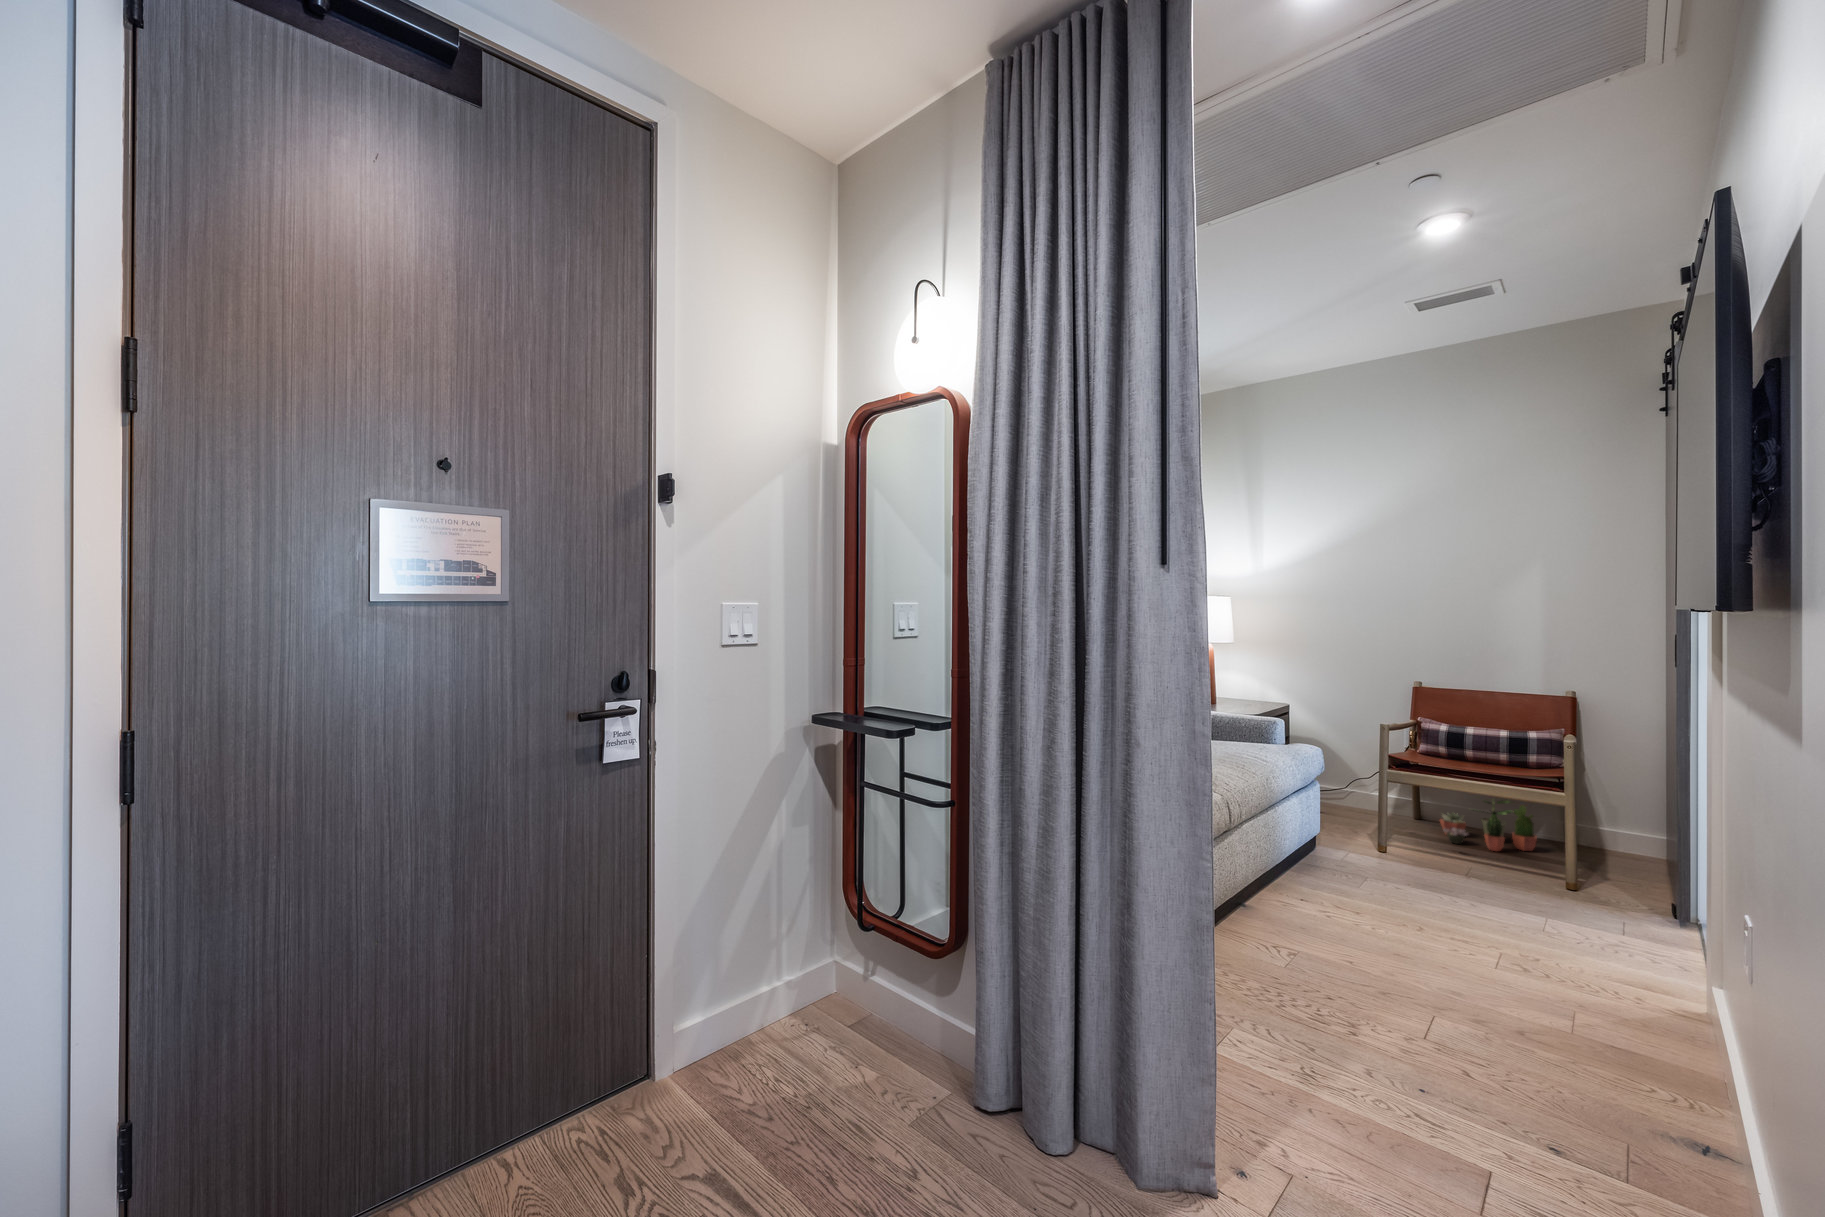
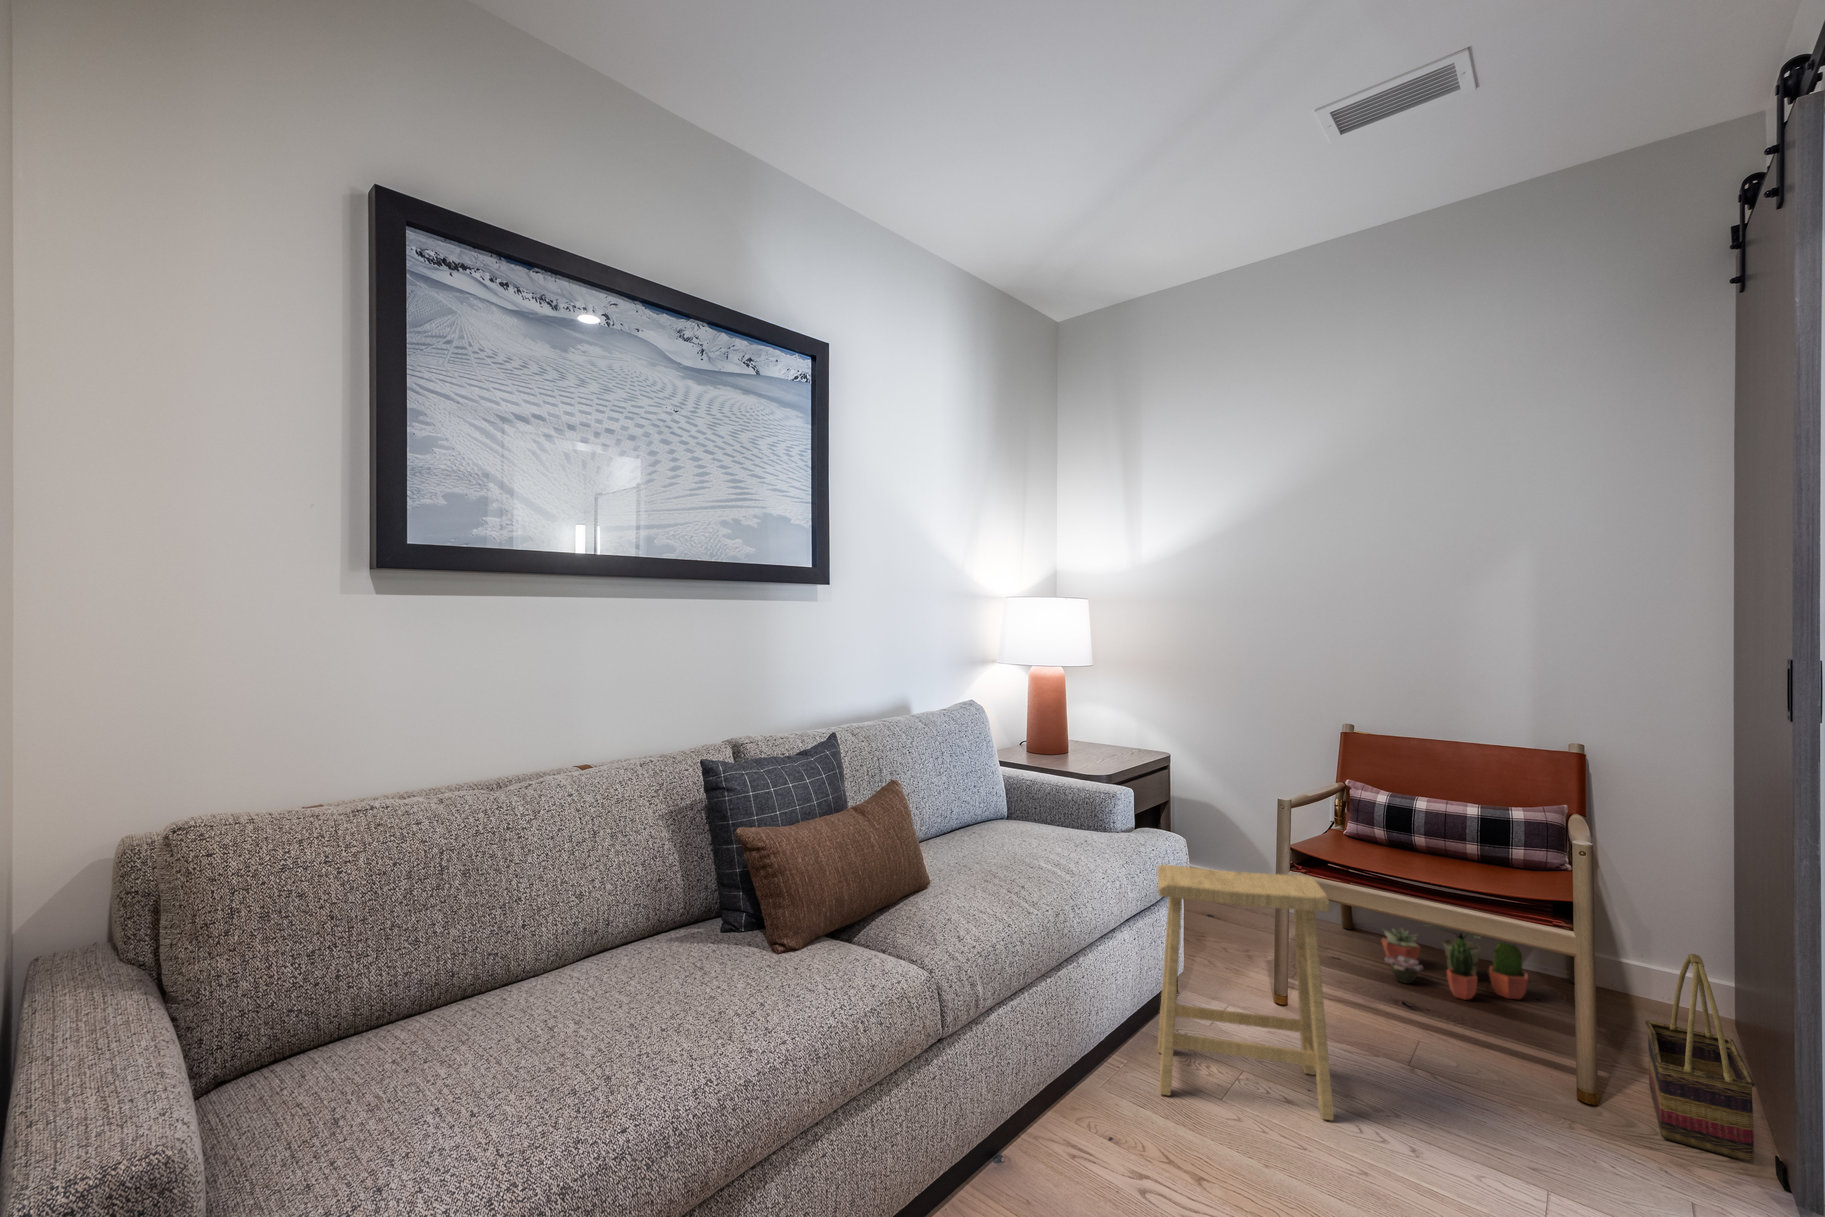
footstool: none [1313,766,1426,901] -> present [1157,864,1334,1120]
basket: none [1606,809,1662,915] -> present [1645,954,1755,1162]

